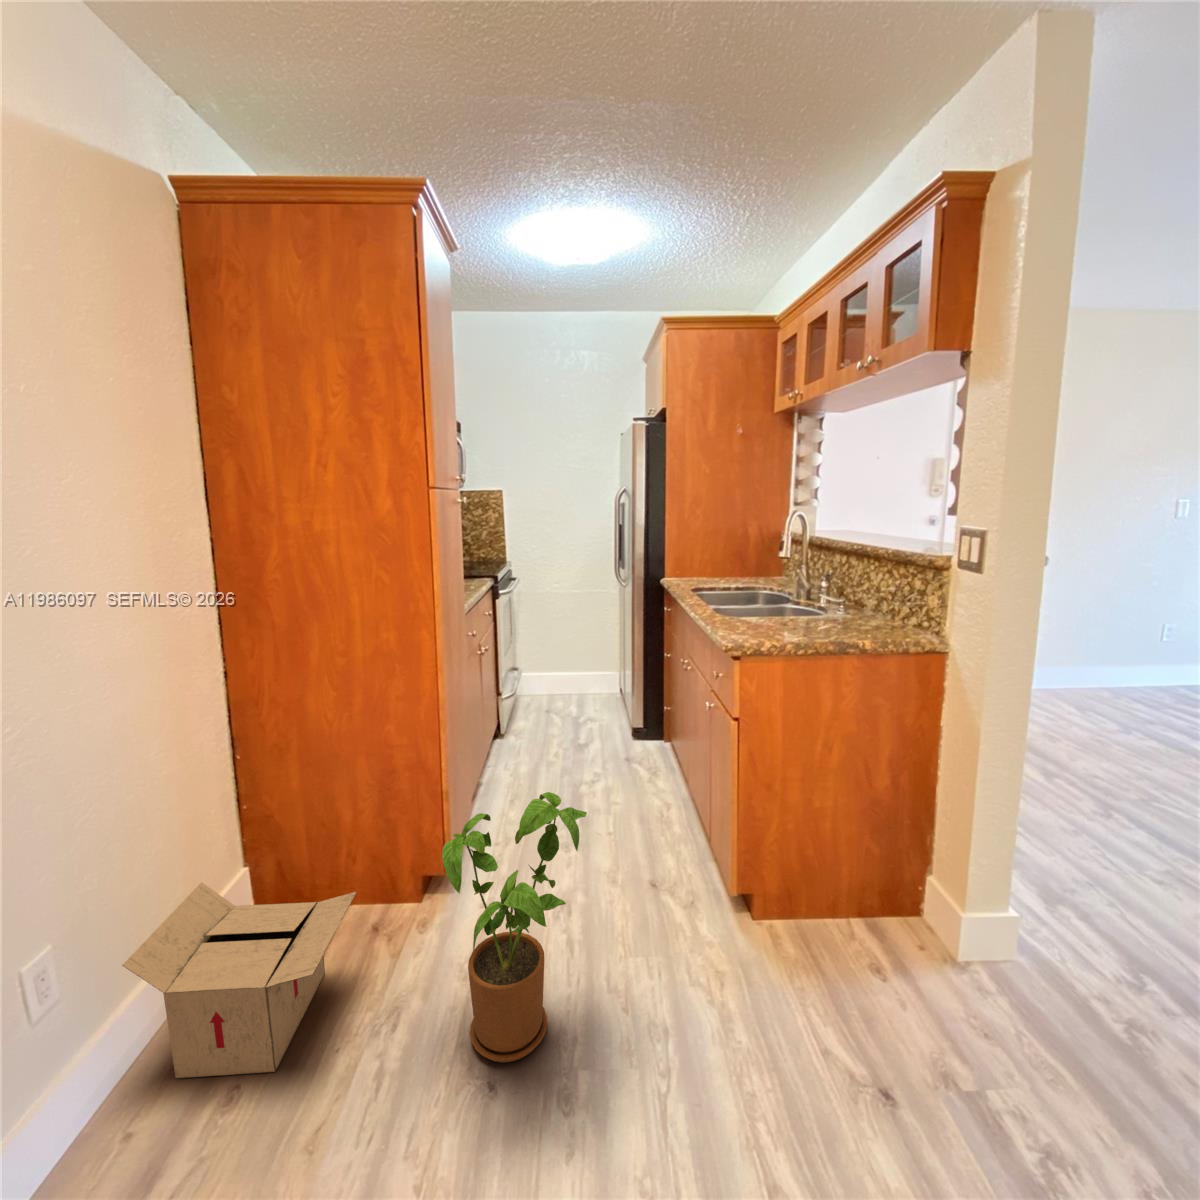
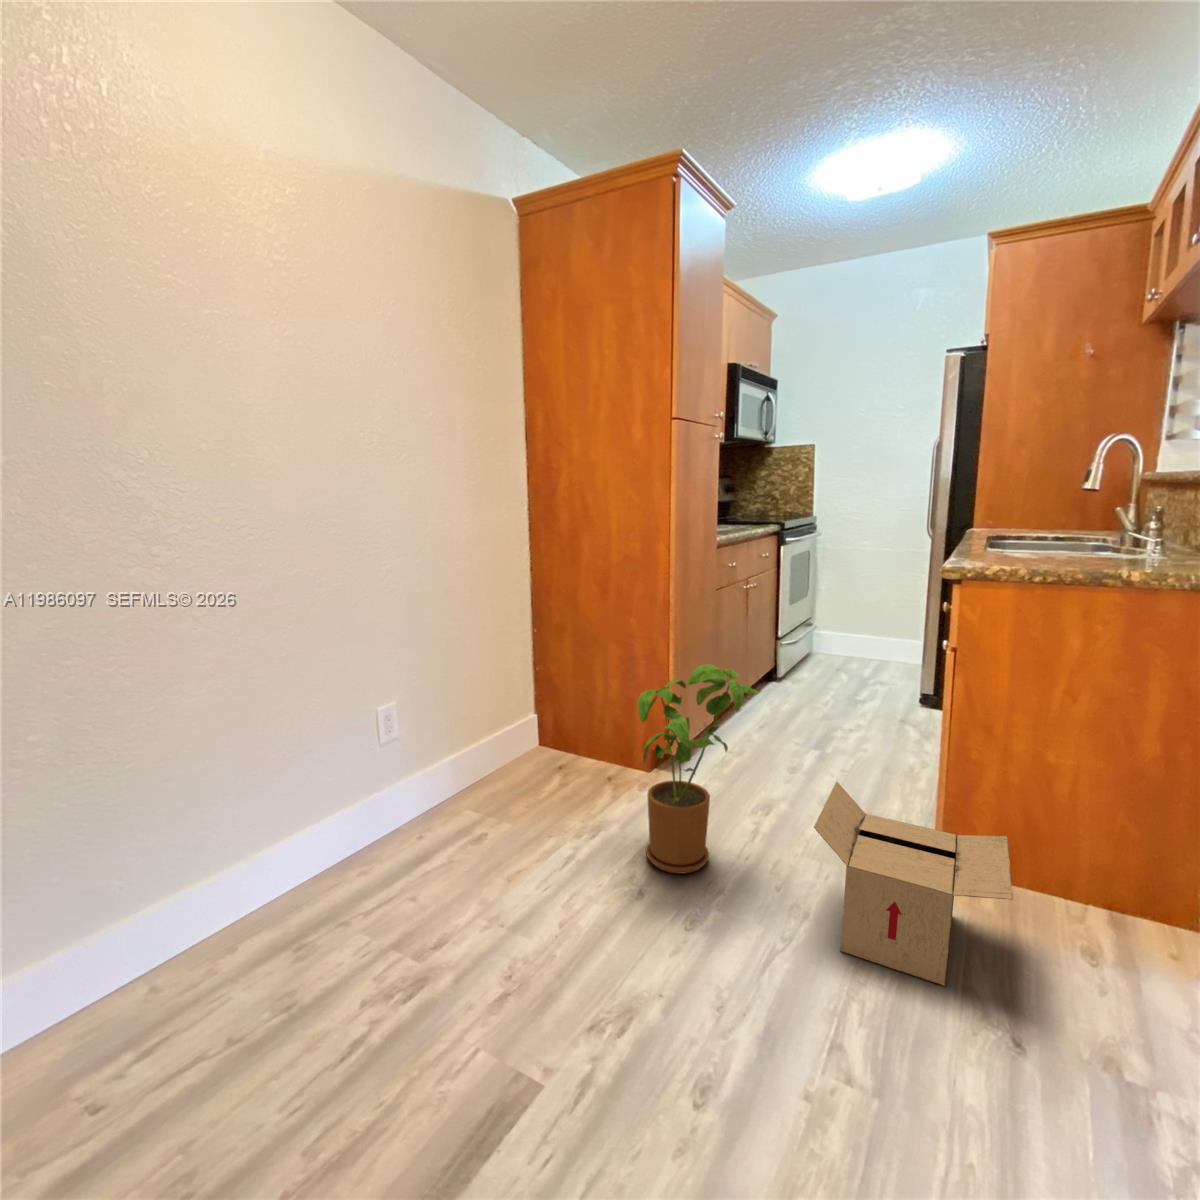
cardboard box: present [122,882,357,1078] -> present [814,781,1013,986]

